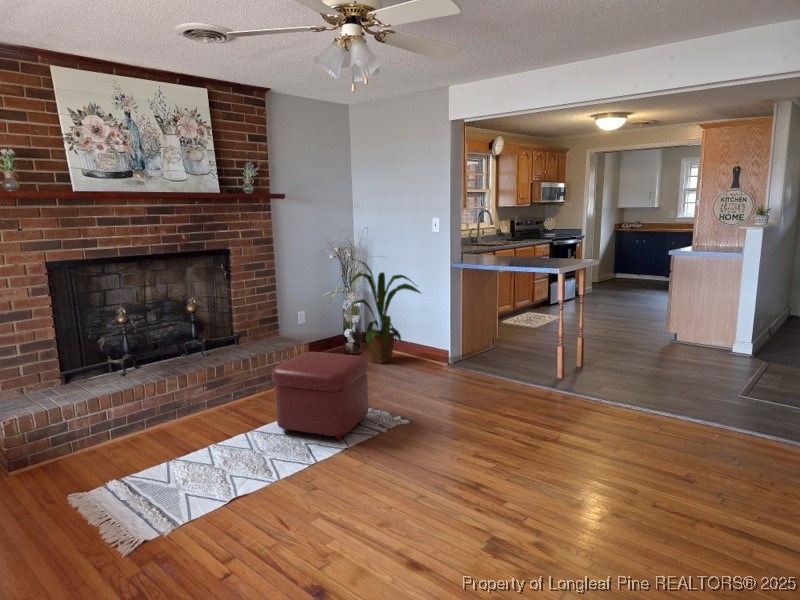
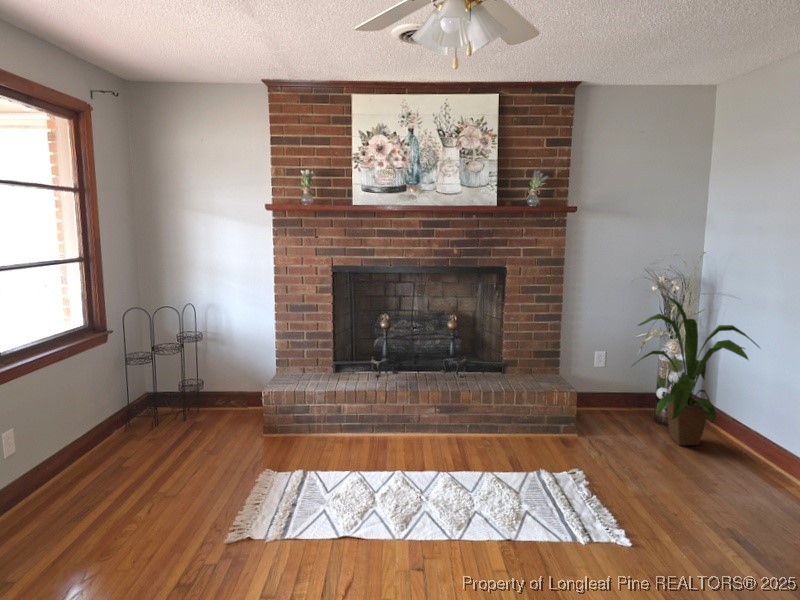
ottoman: present [272,352,369,439] -> none [461,402,581,521]

